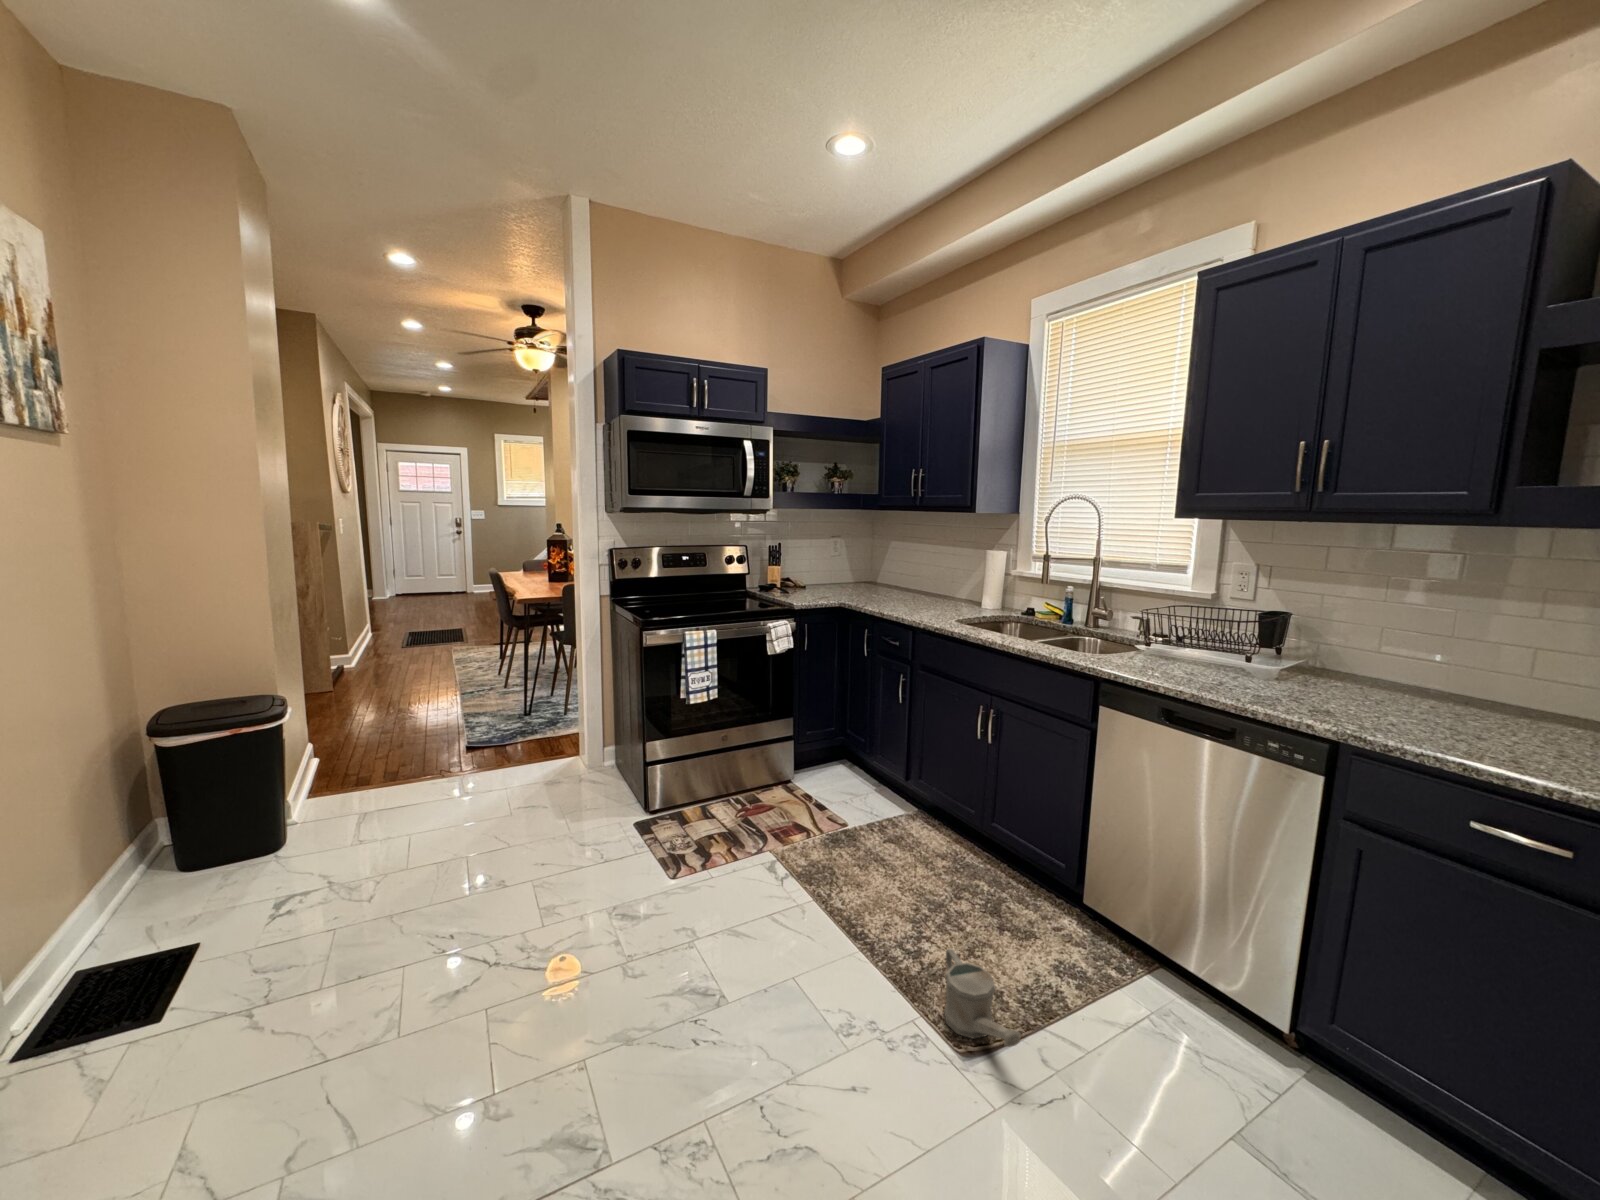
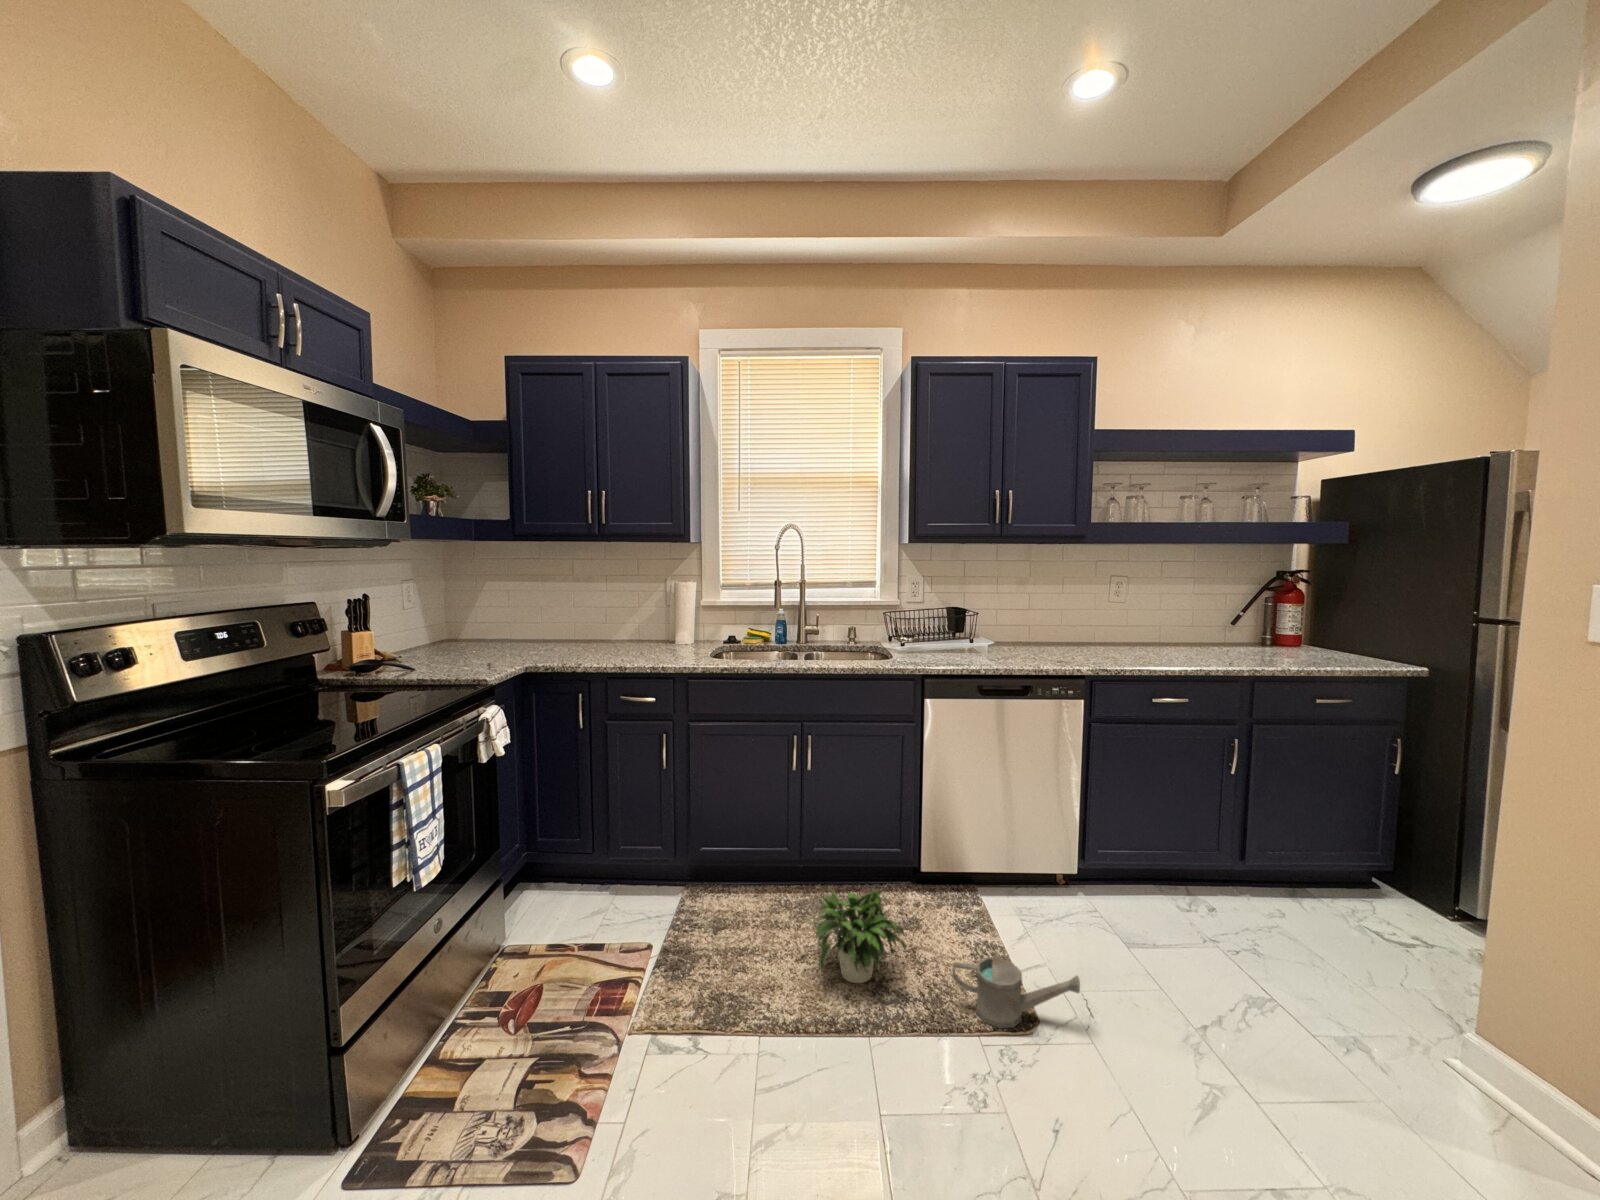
potted plant: none [863,832,969,930] -> present [800,889,906,983]

